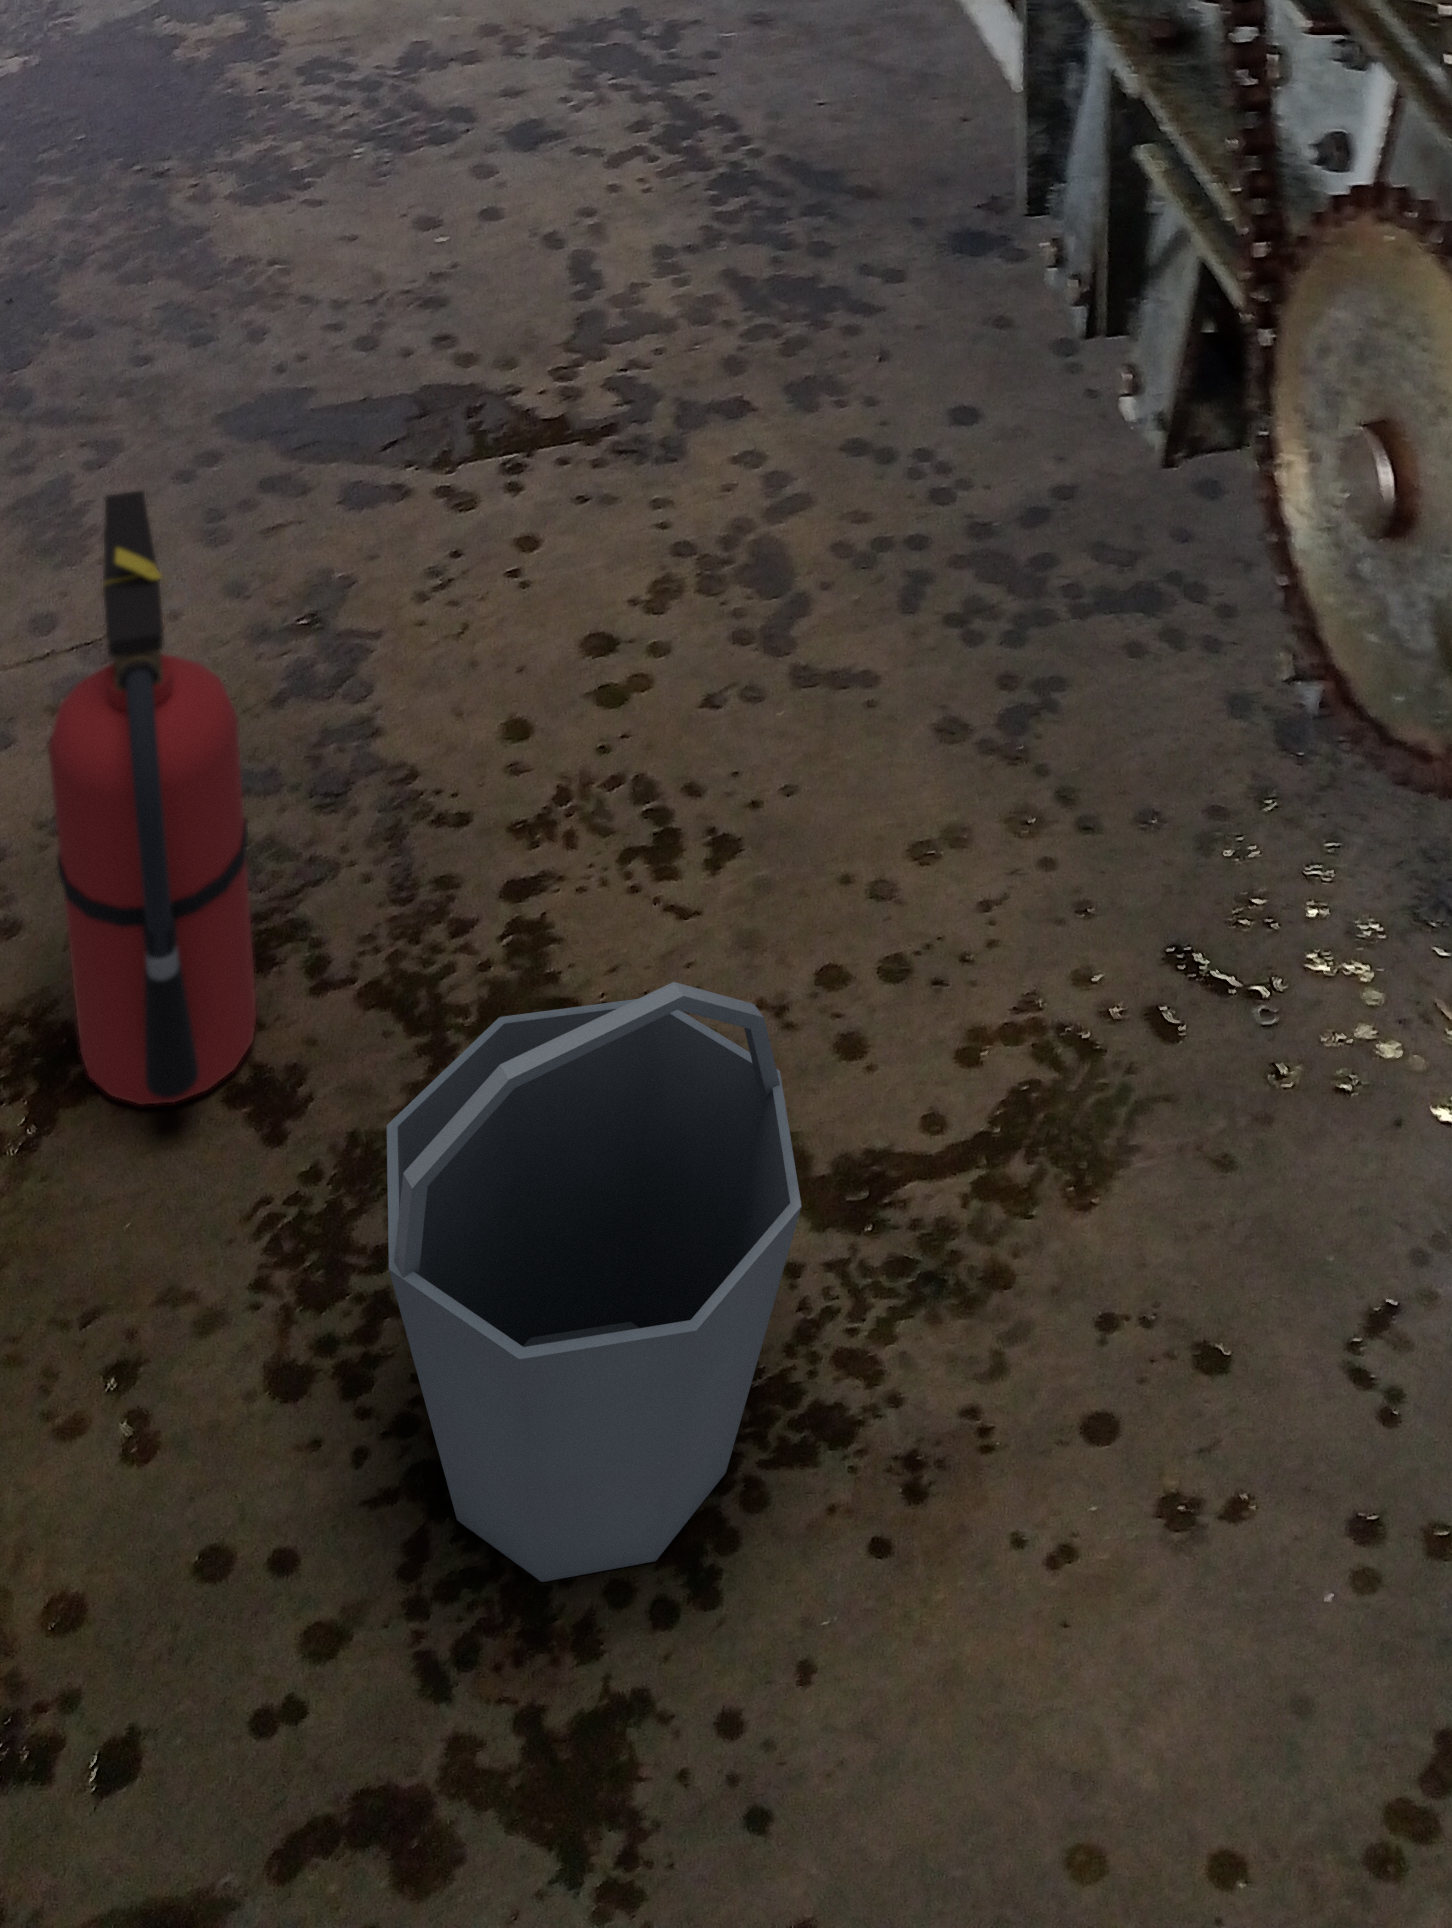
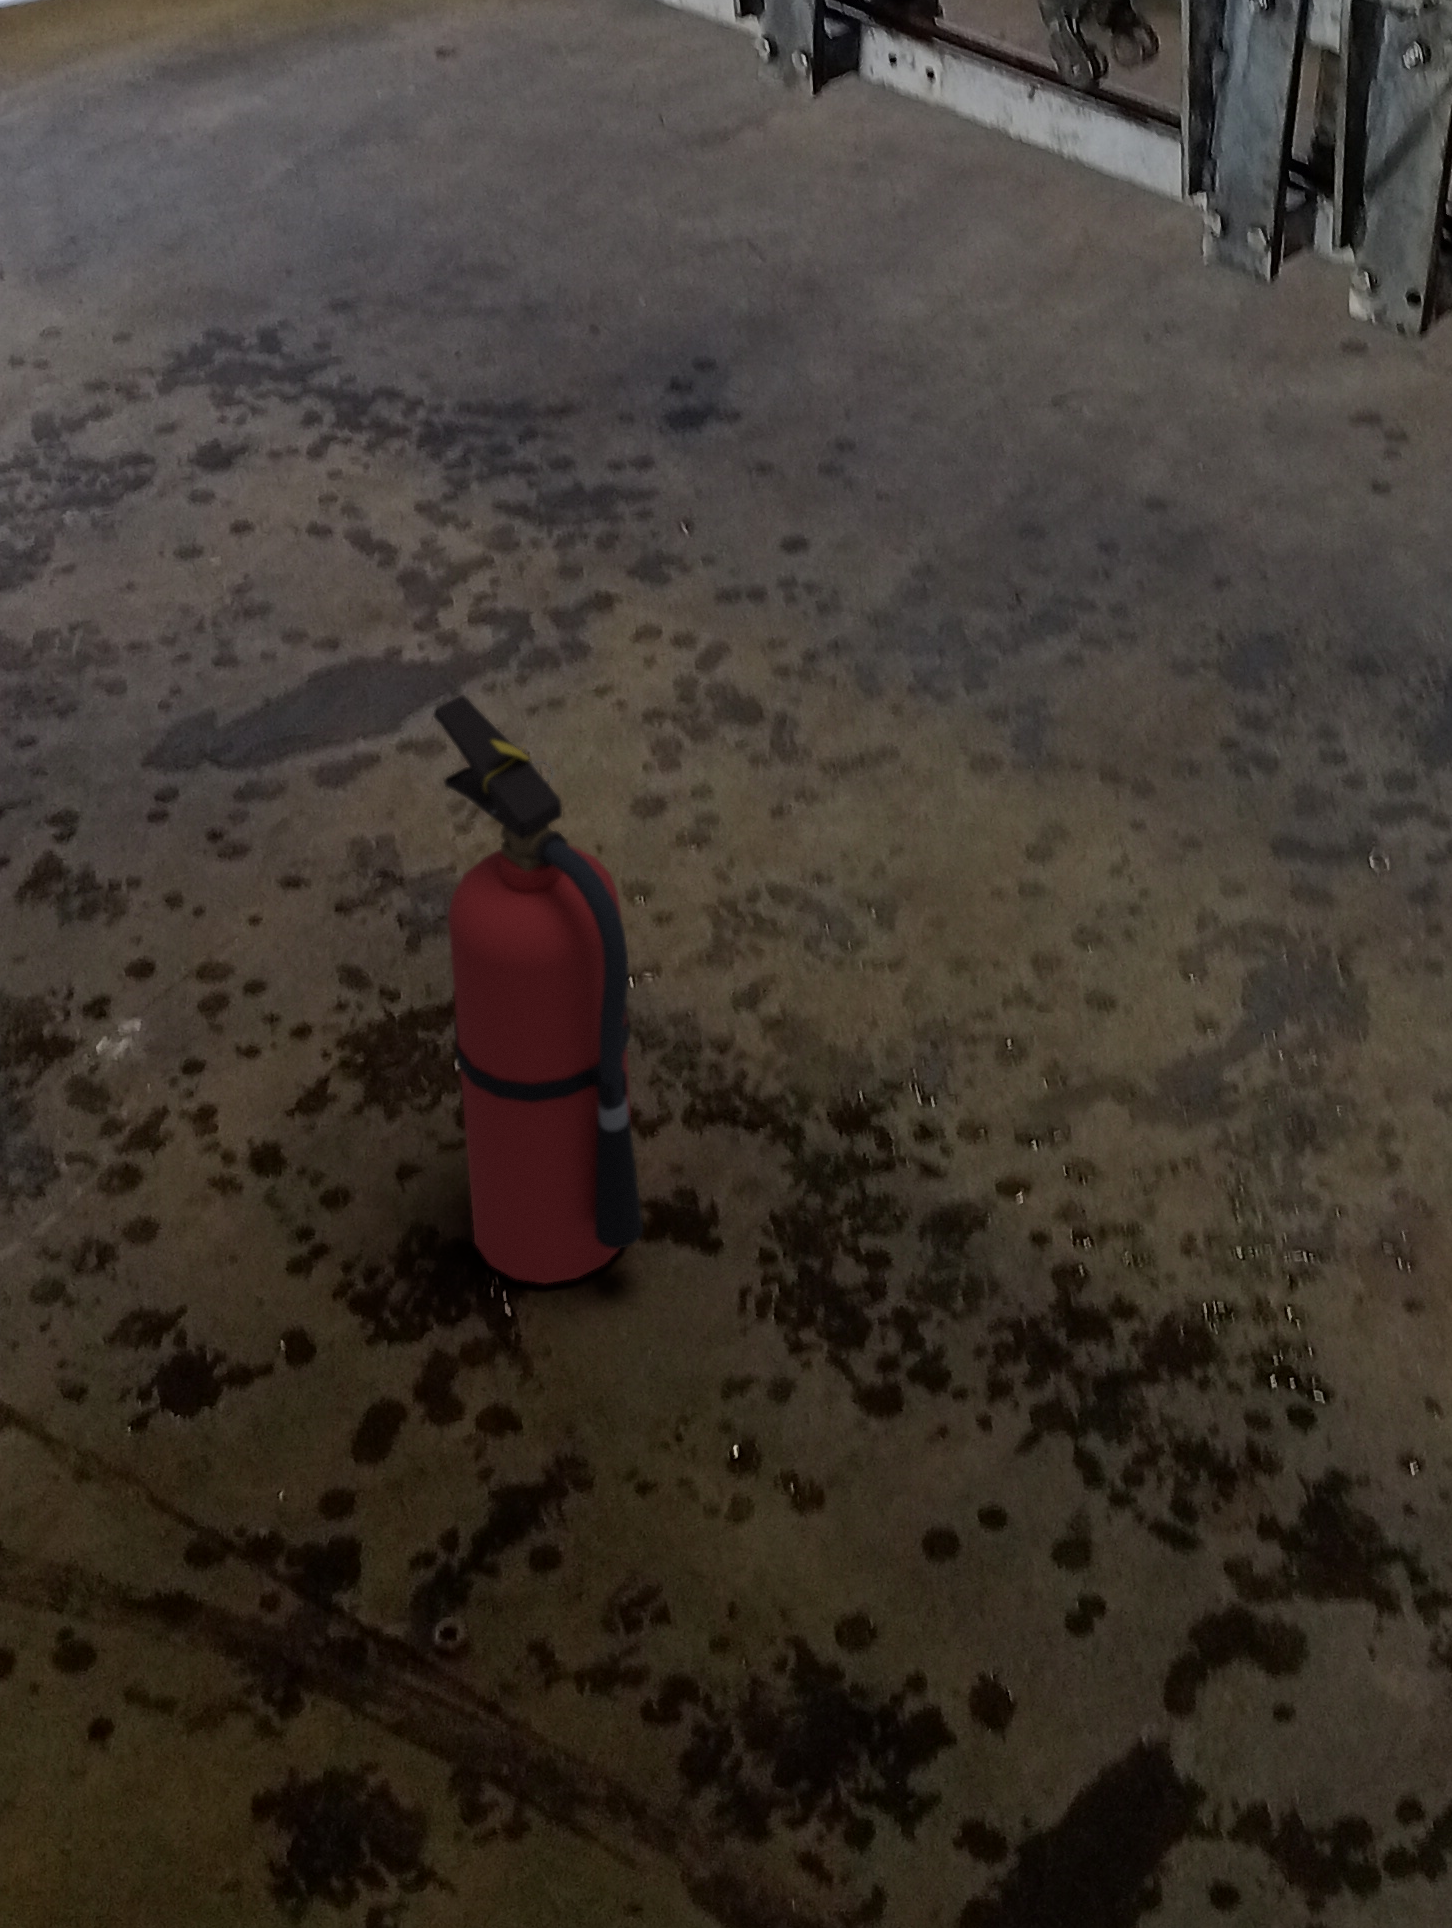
bucket: present [387,982,801,1582] -> none [991,874,1346,1437]

